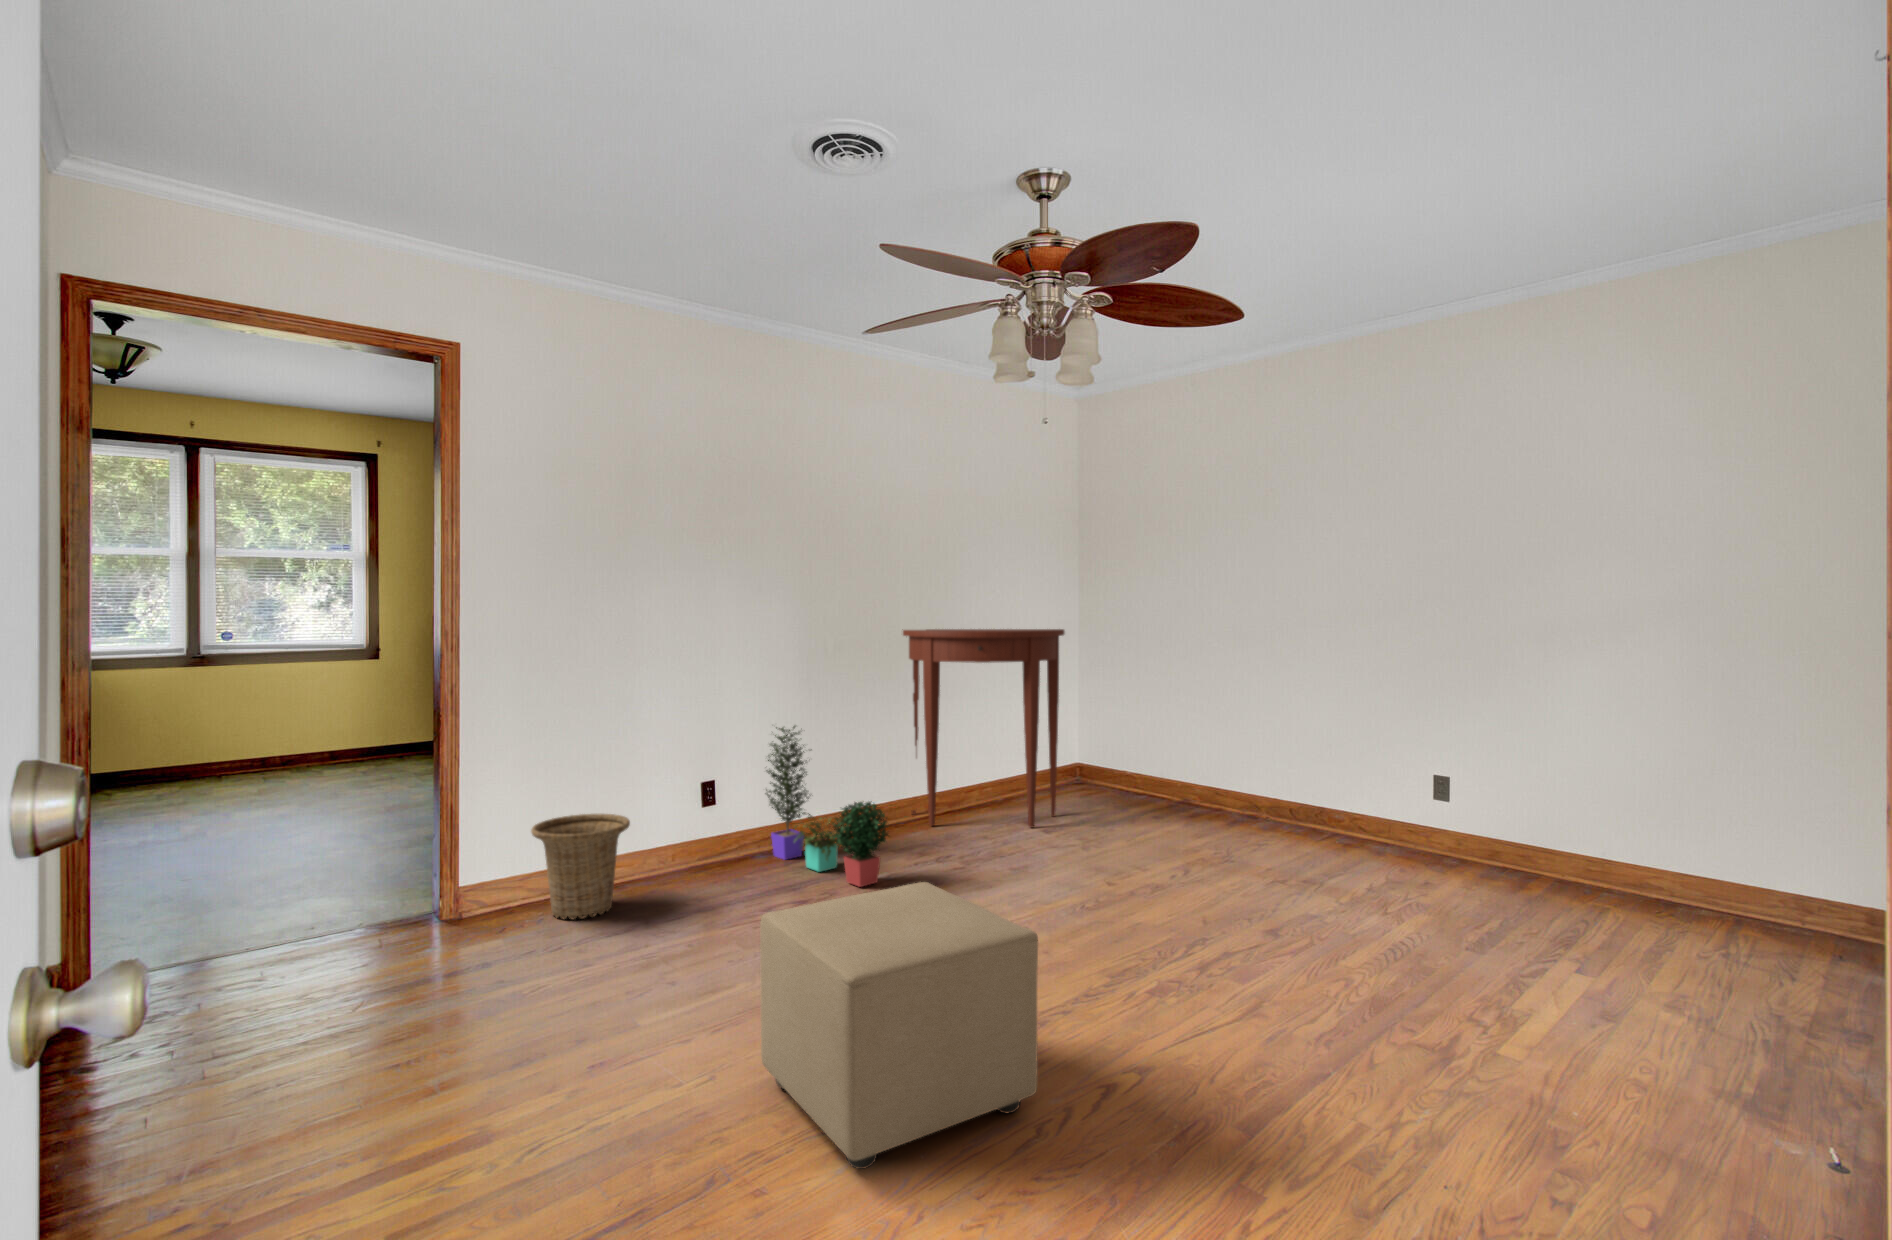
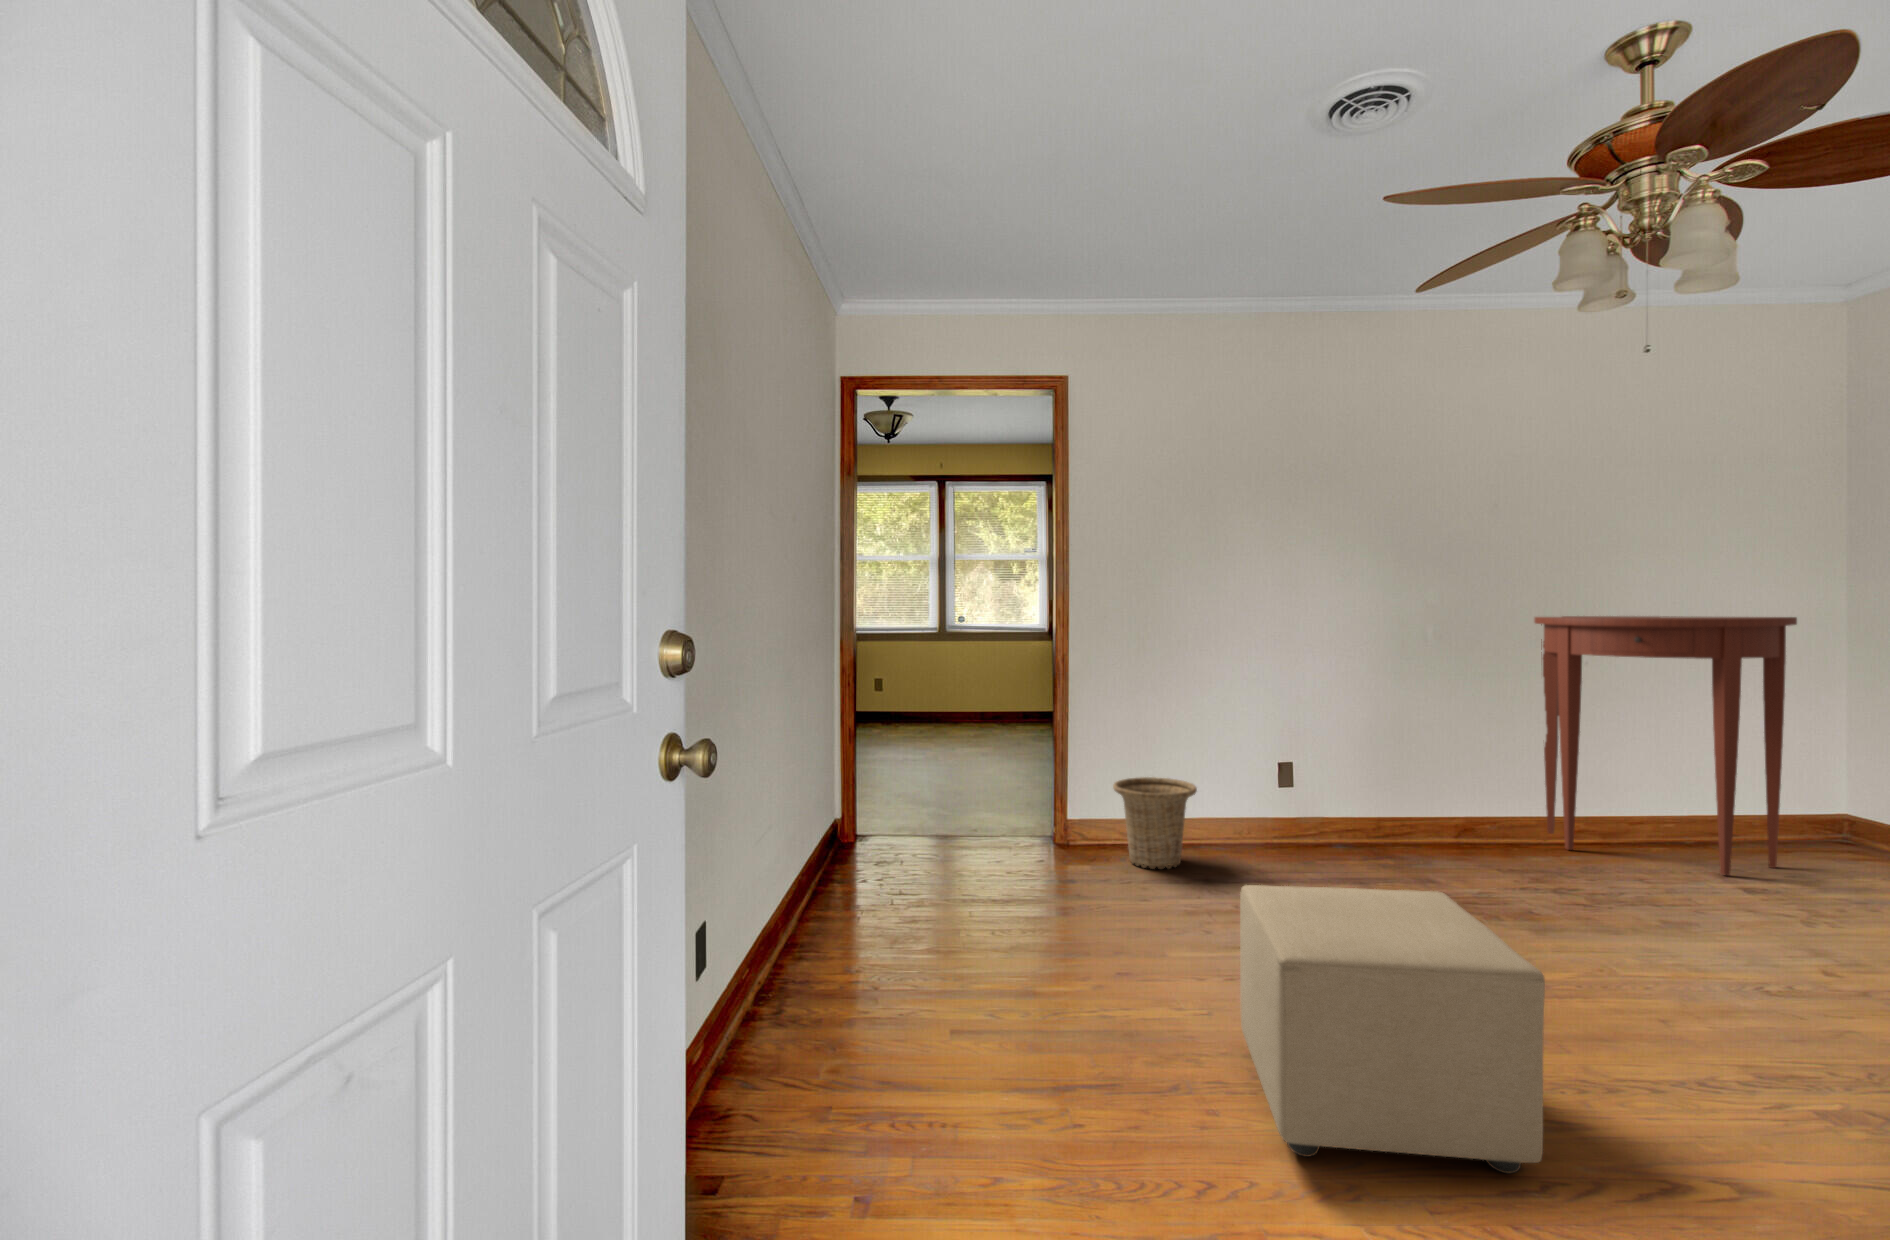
potted plant: present [765,726,888,887] -> none [1344,712,1481,897]

